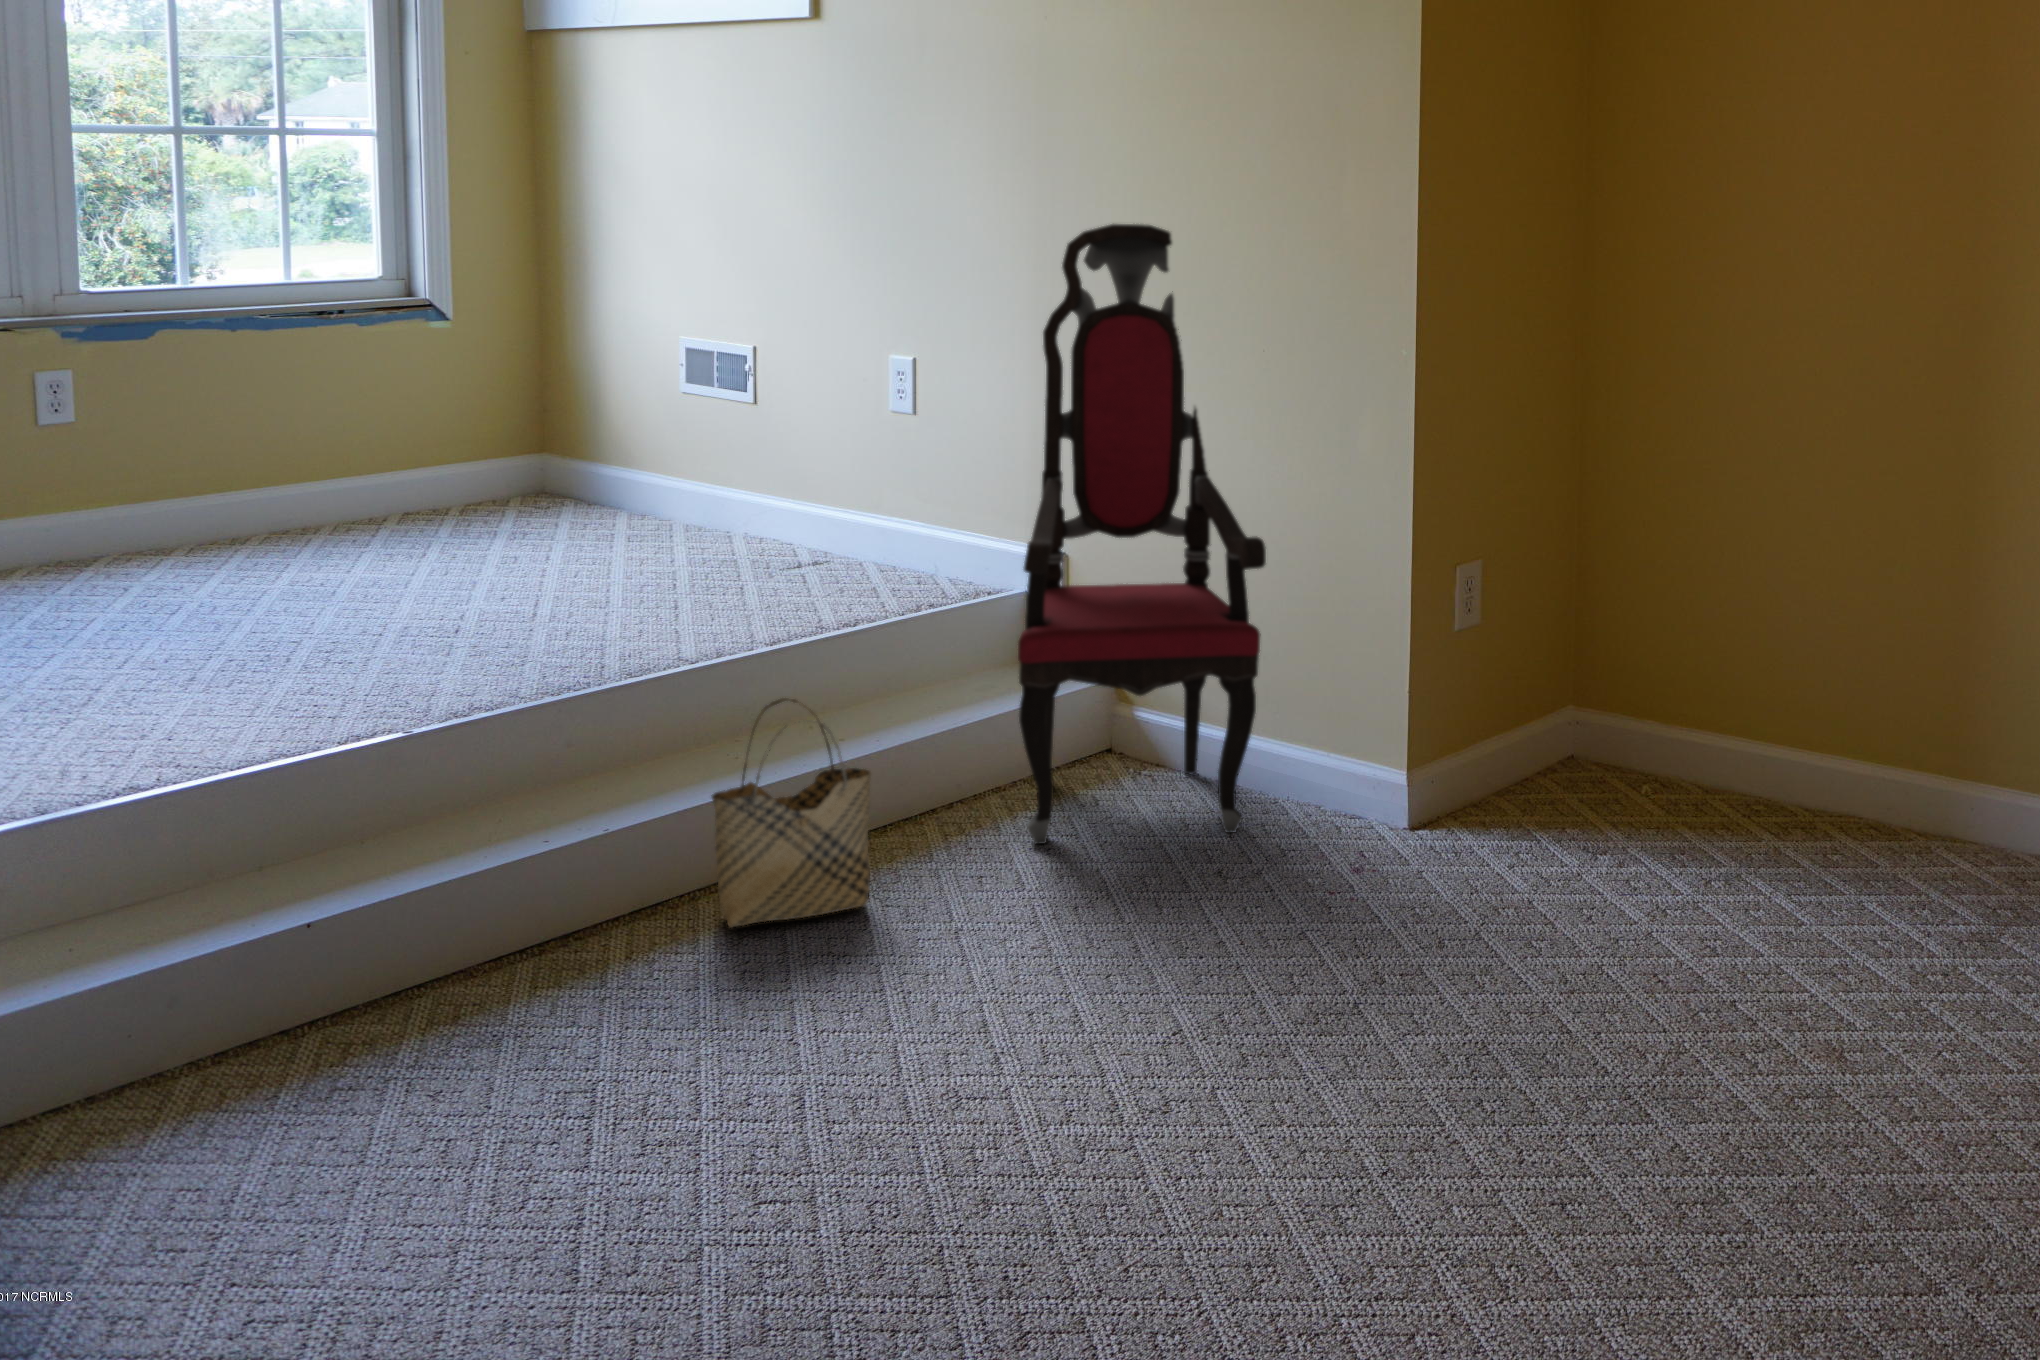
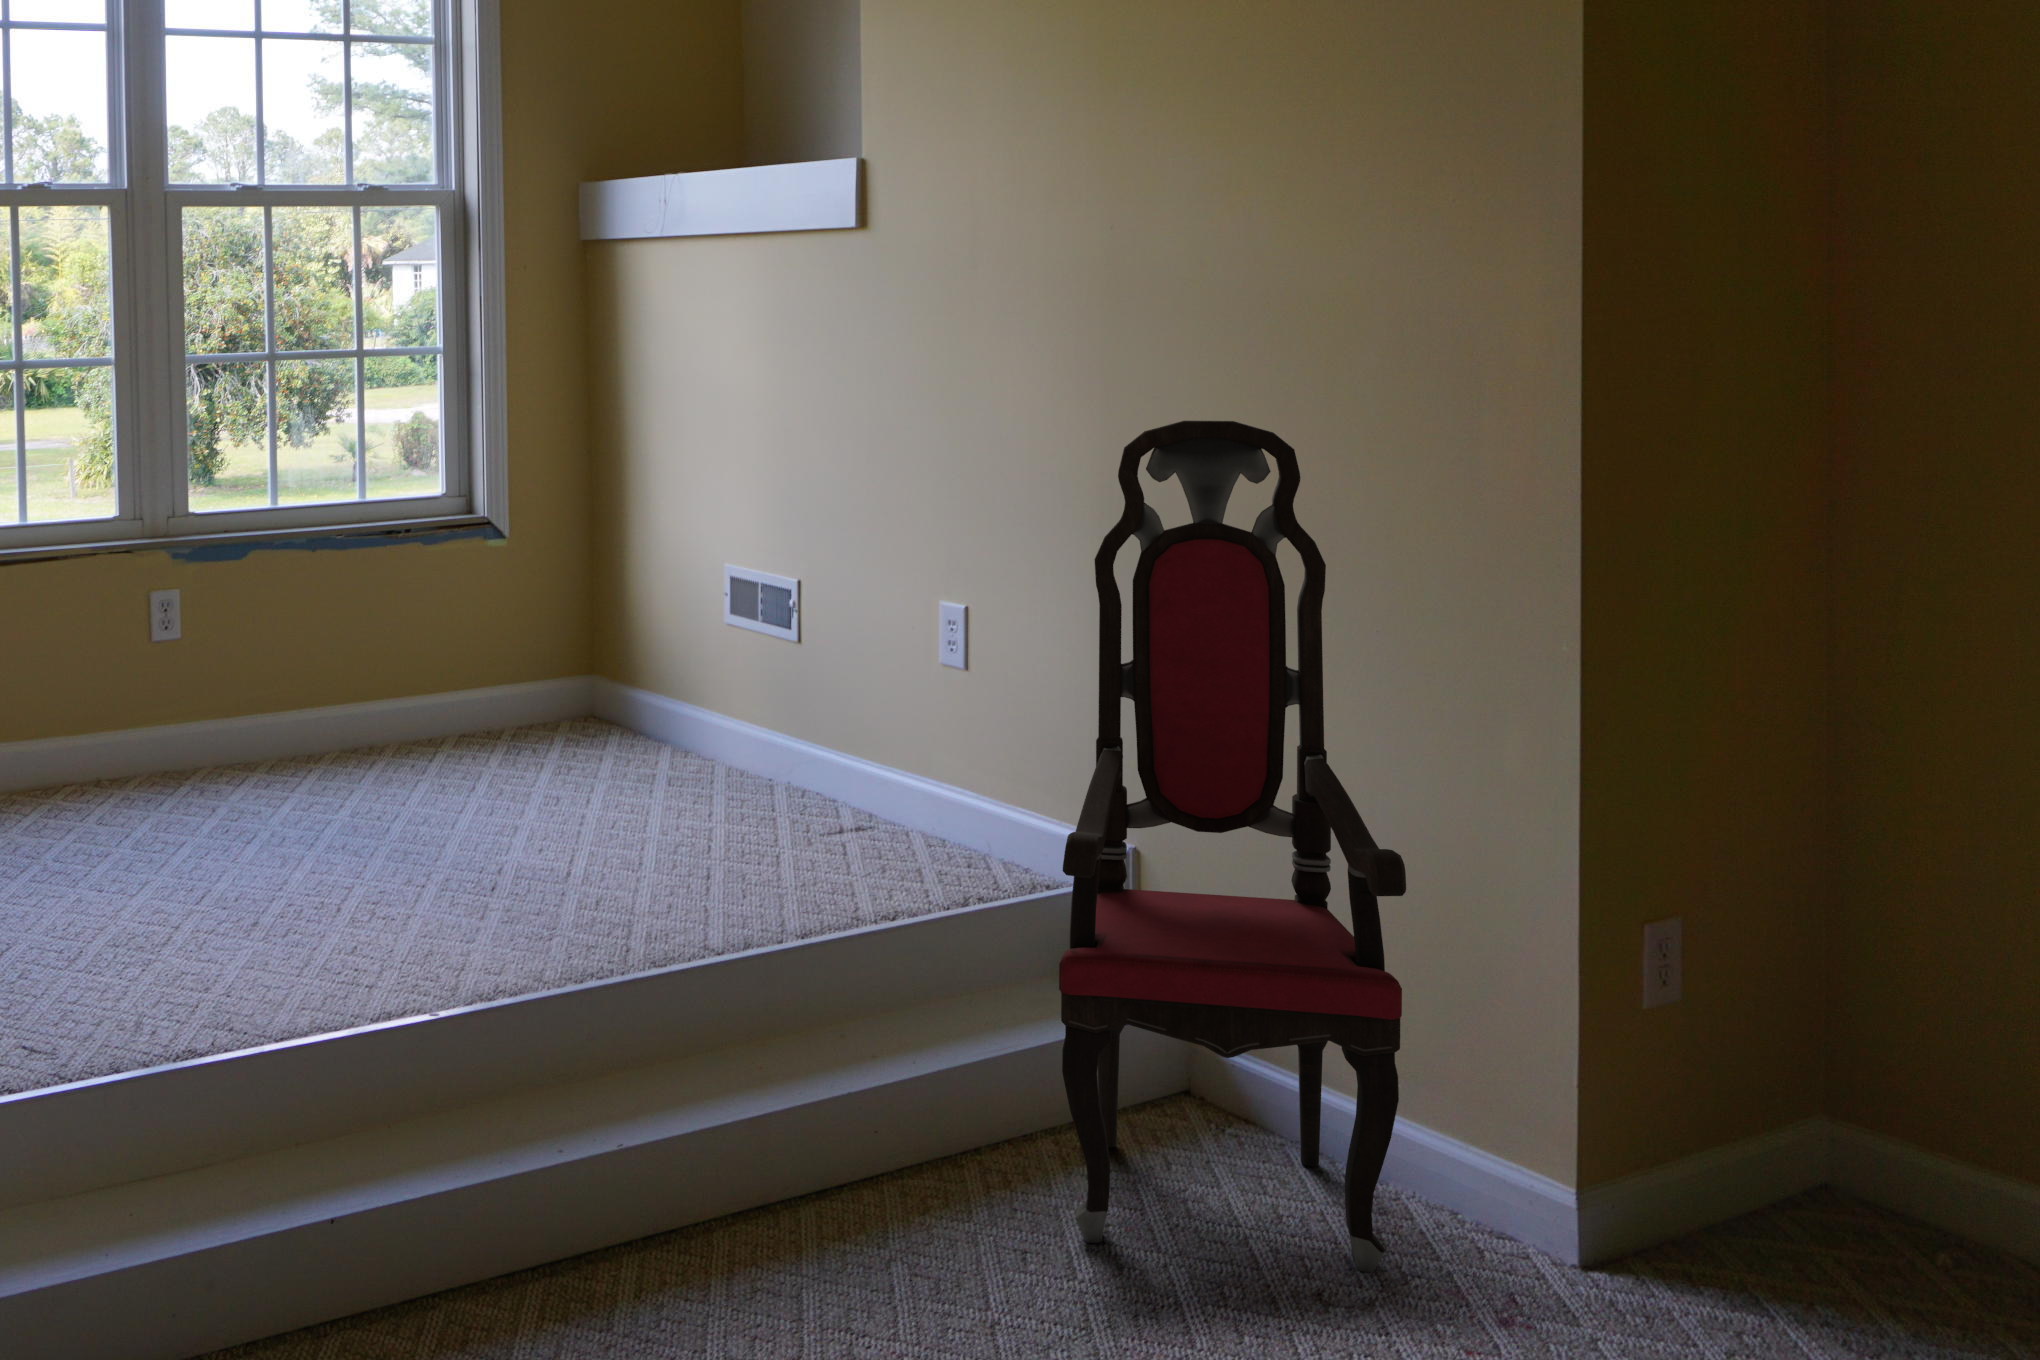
woven basket: present [712,698,871,928] -> none [671,1011,865,1300]

